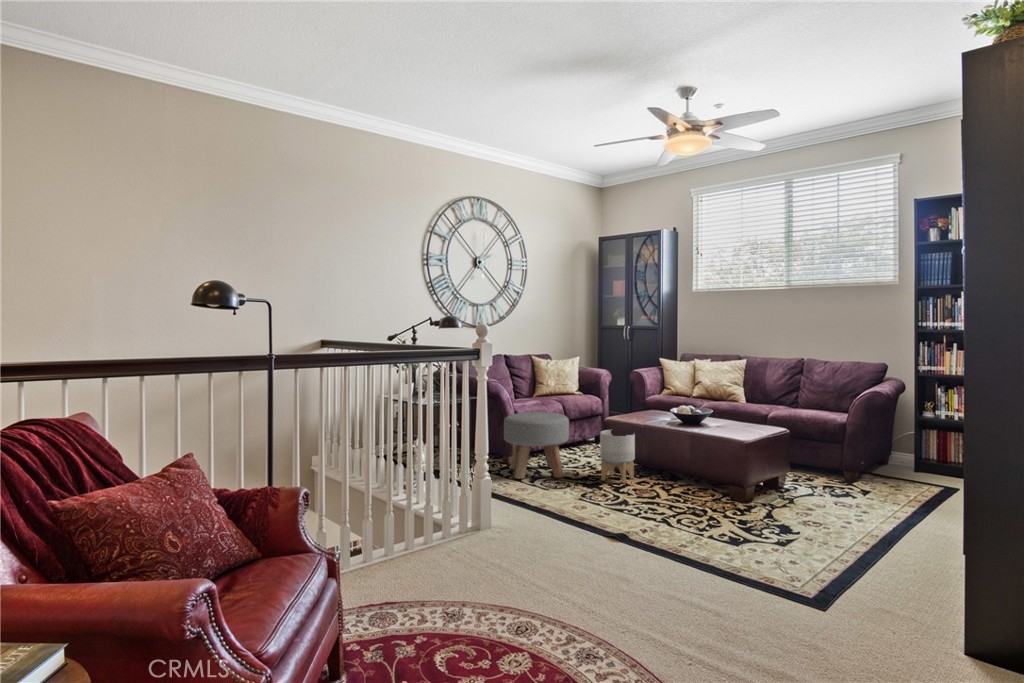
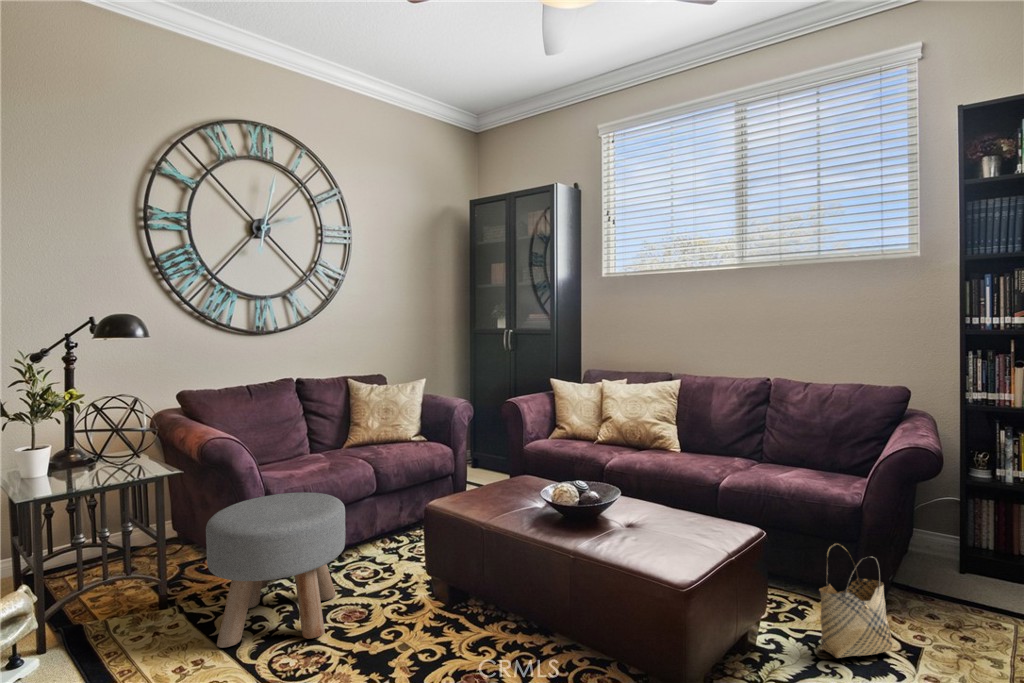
planter: present [600,430,635,484] -> none [393,532,463,655]
woven basket: none [818,437,855,489] -> present [819,543,892,658]

